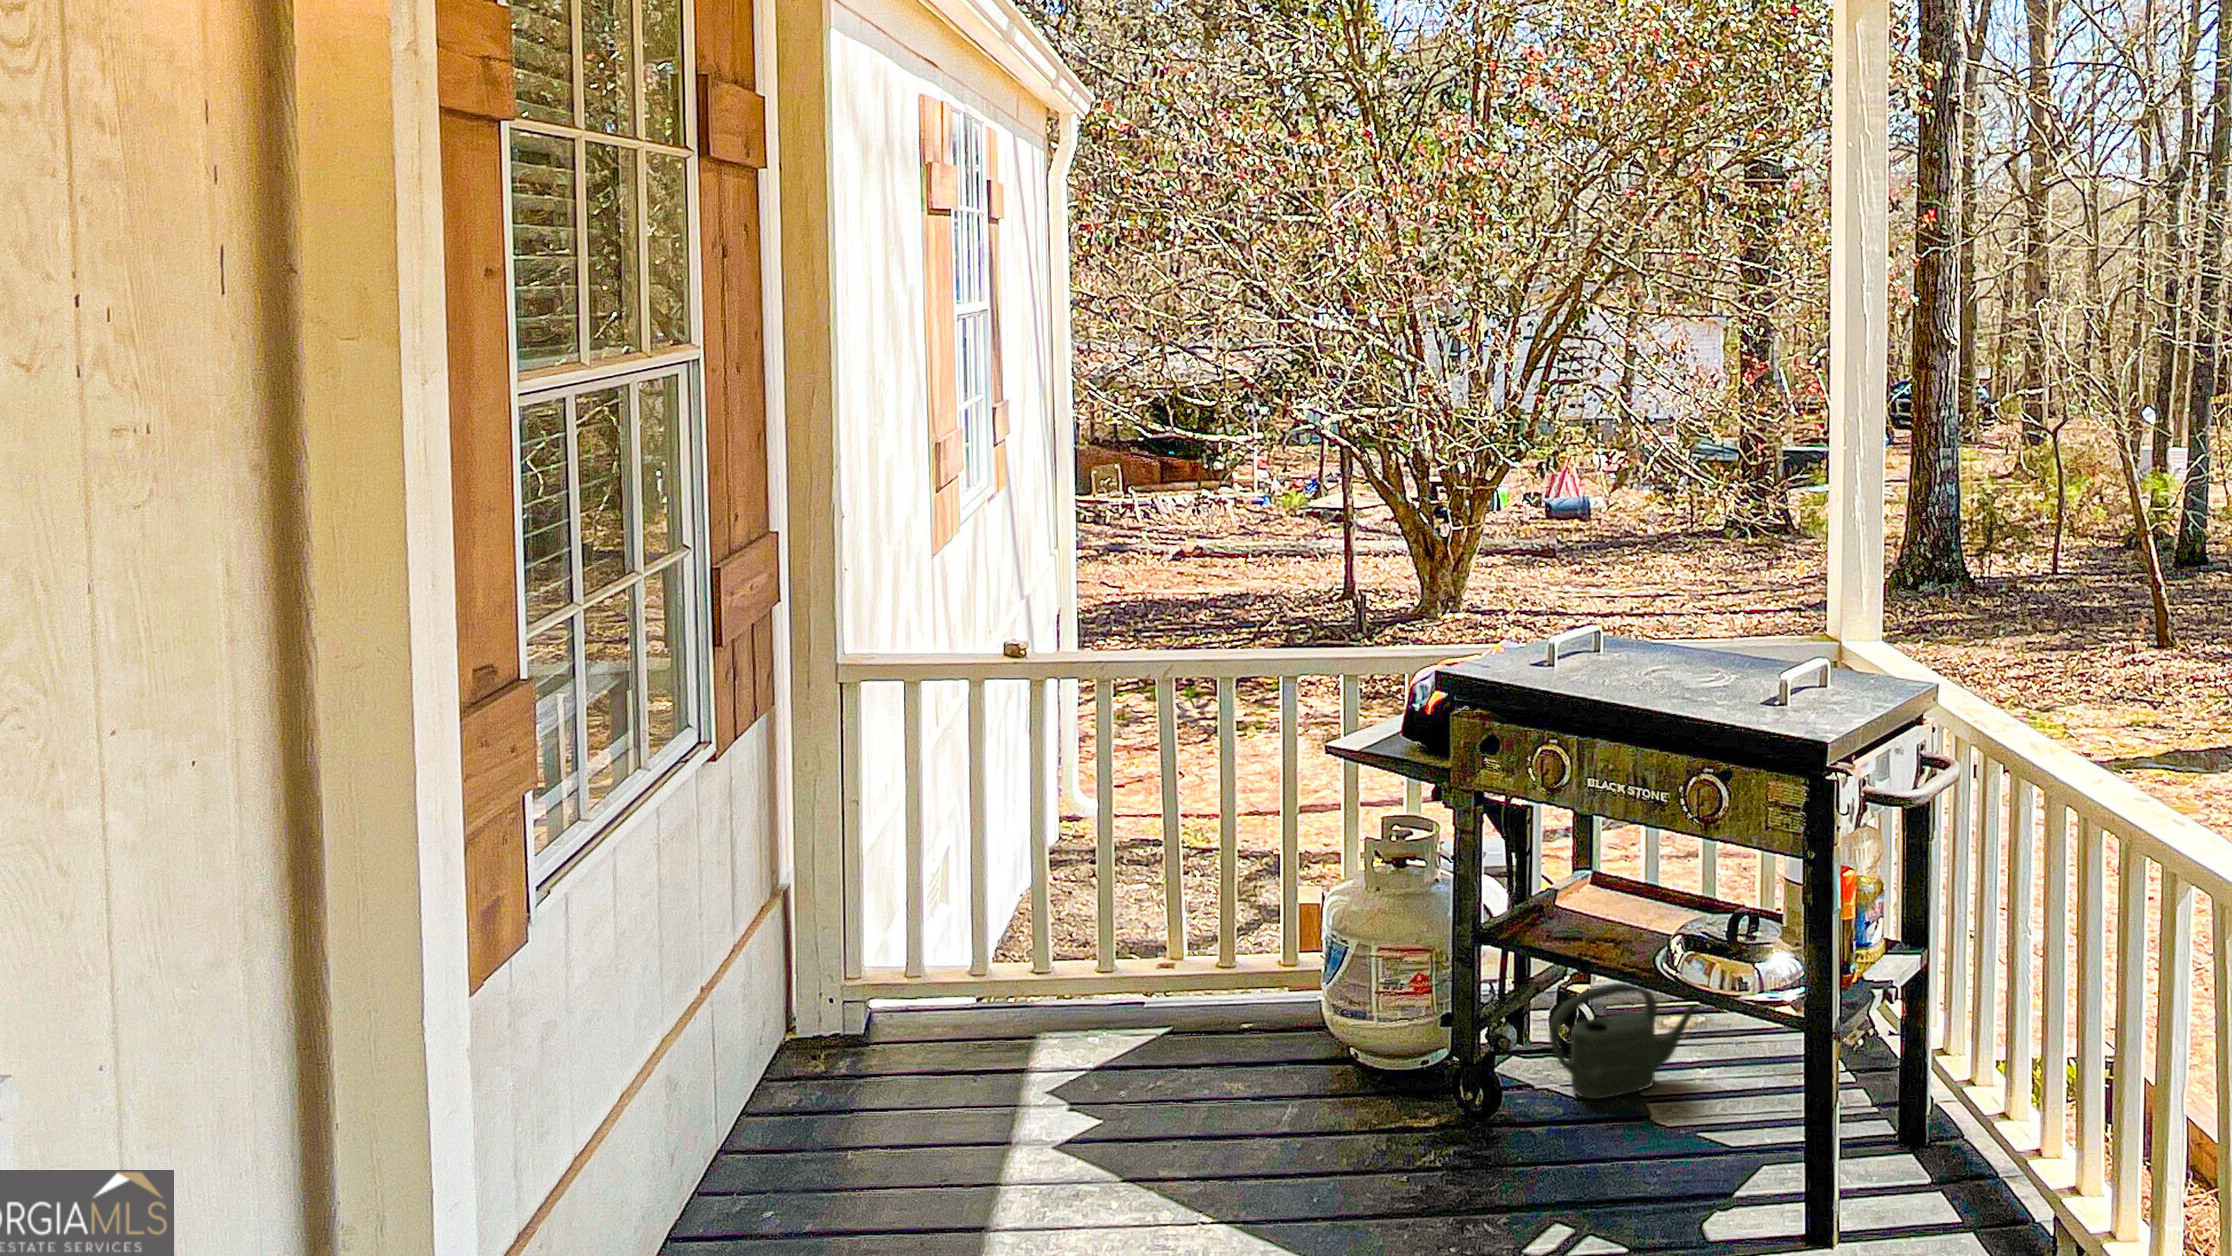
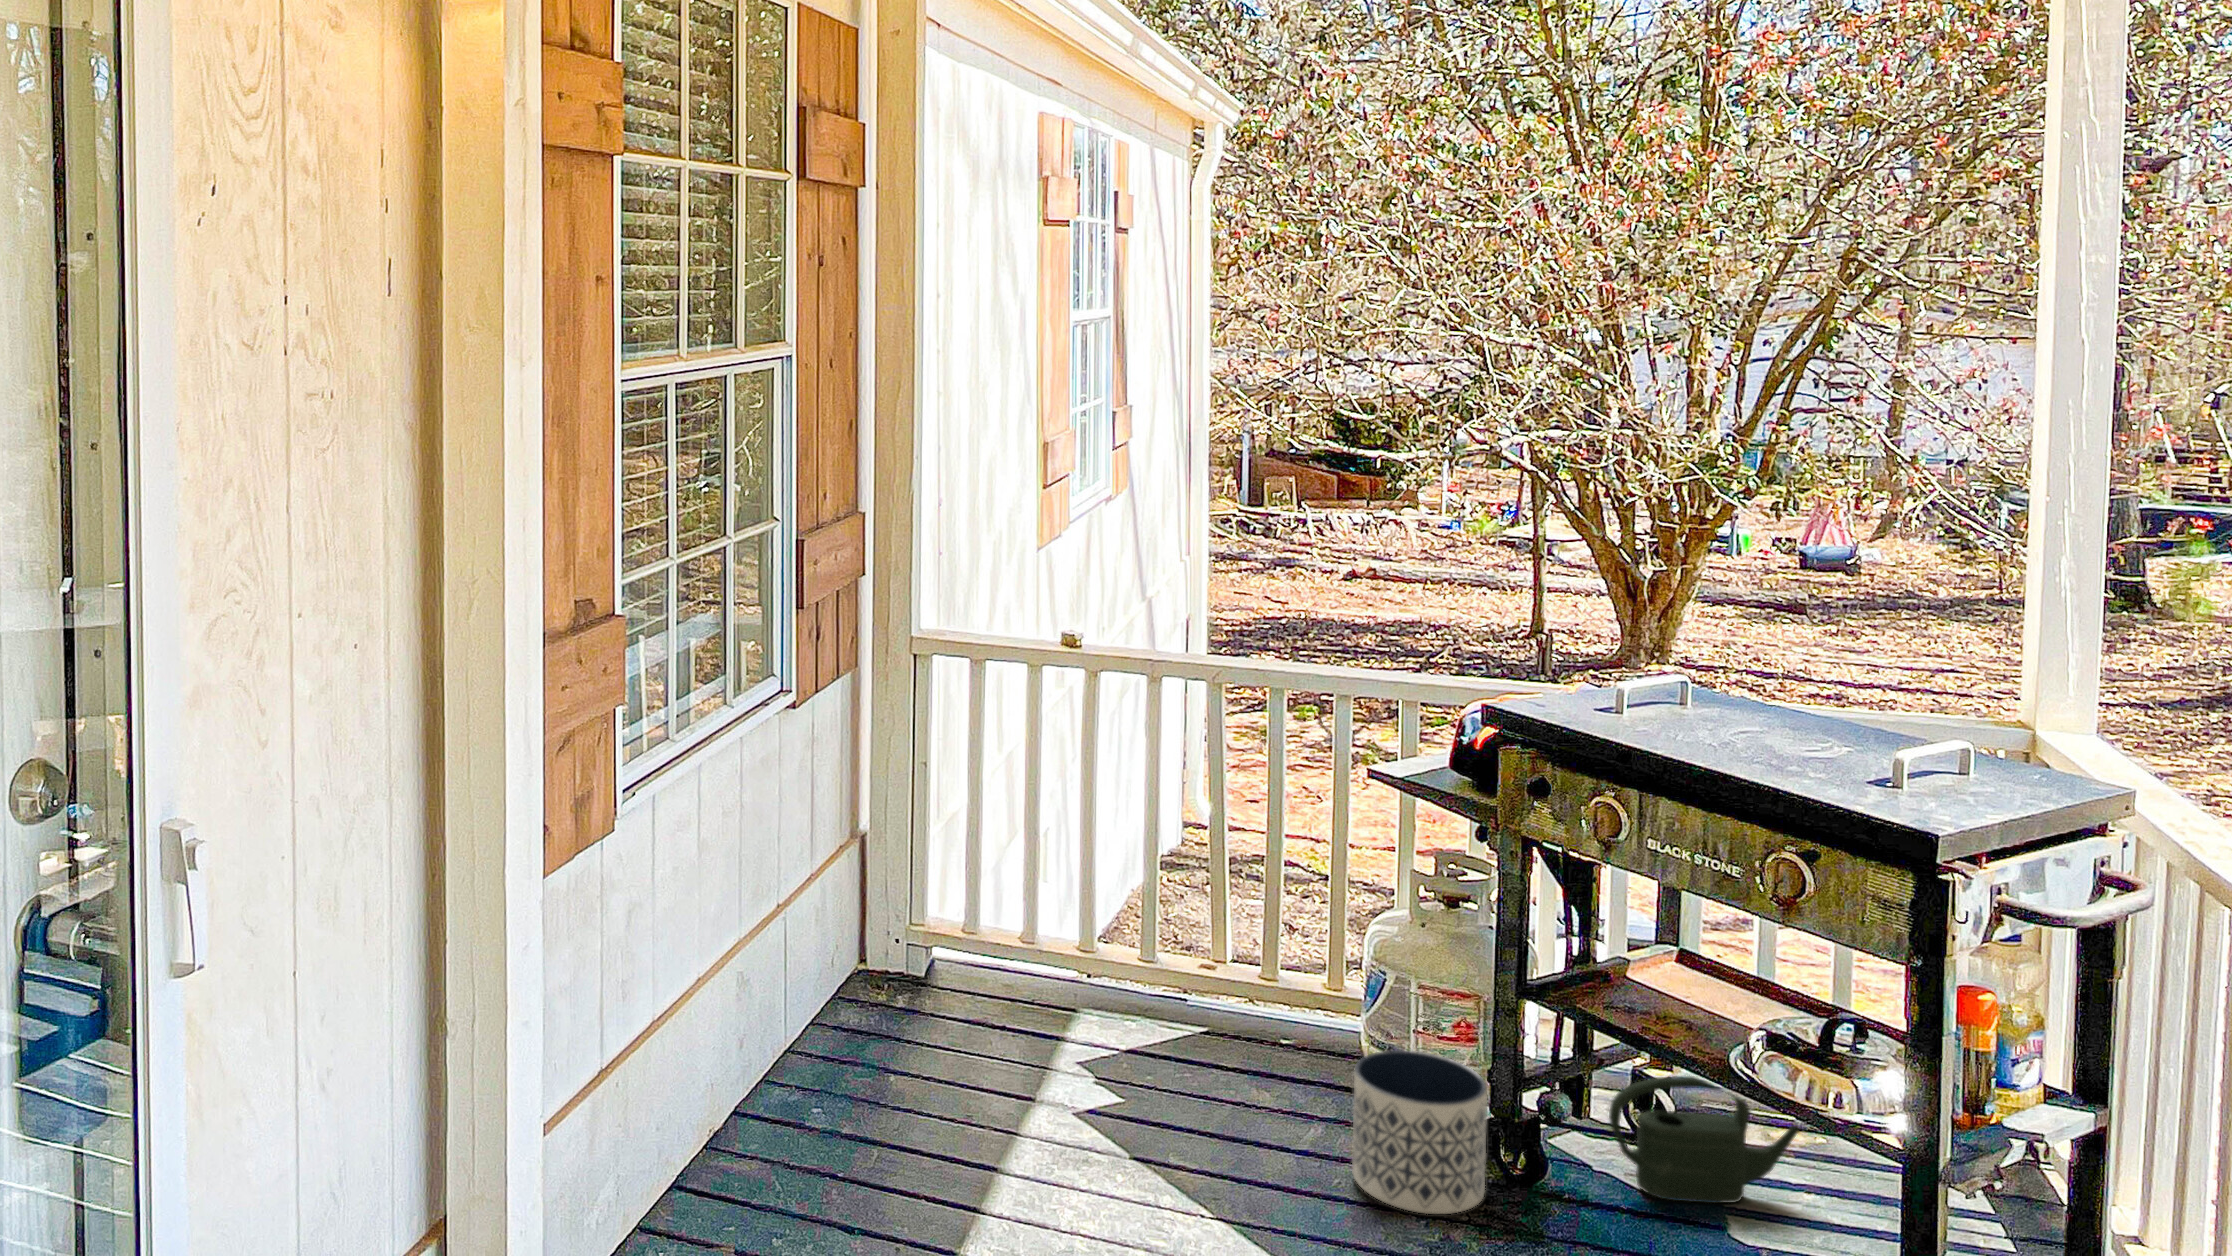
planter: none [1334,1010,1453,1166] -> present [1352,1050,1487,1214]

